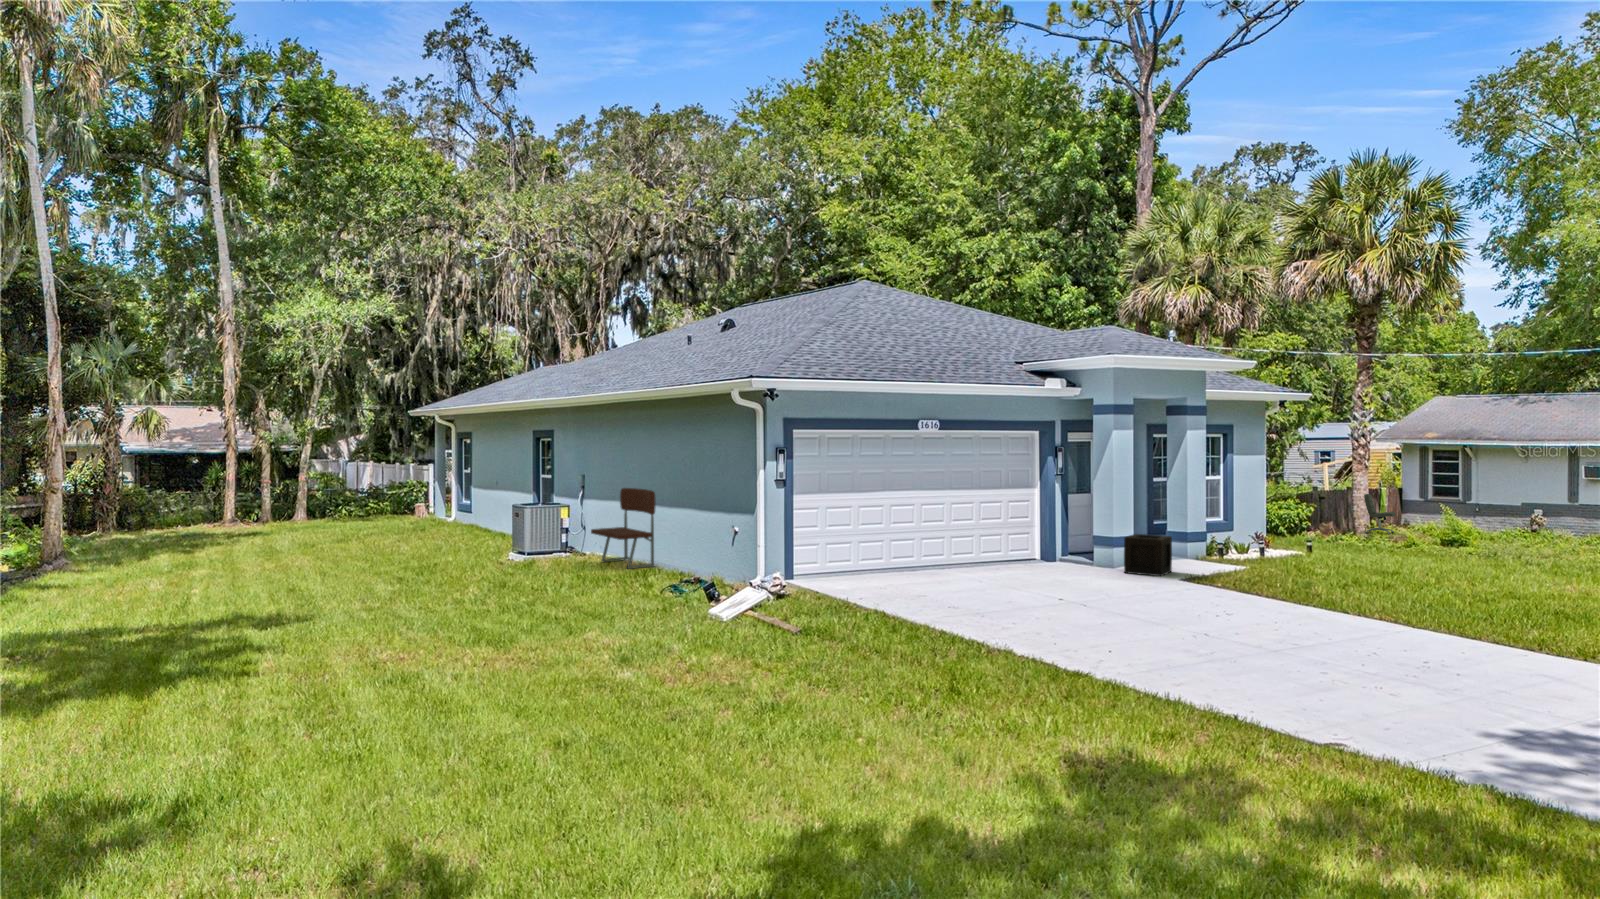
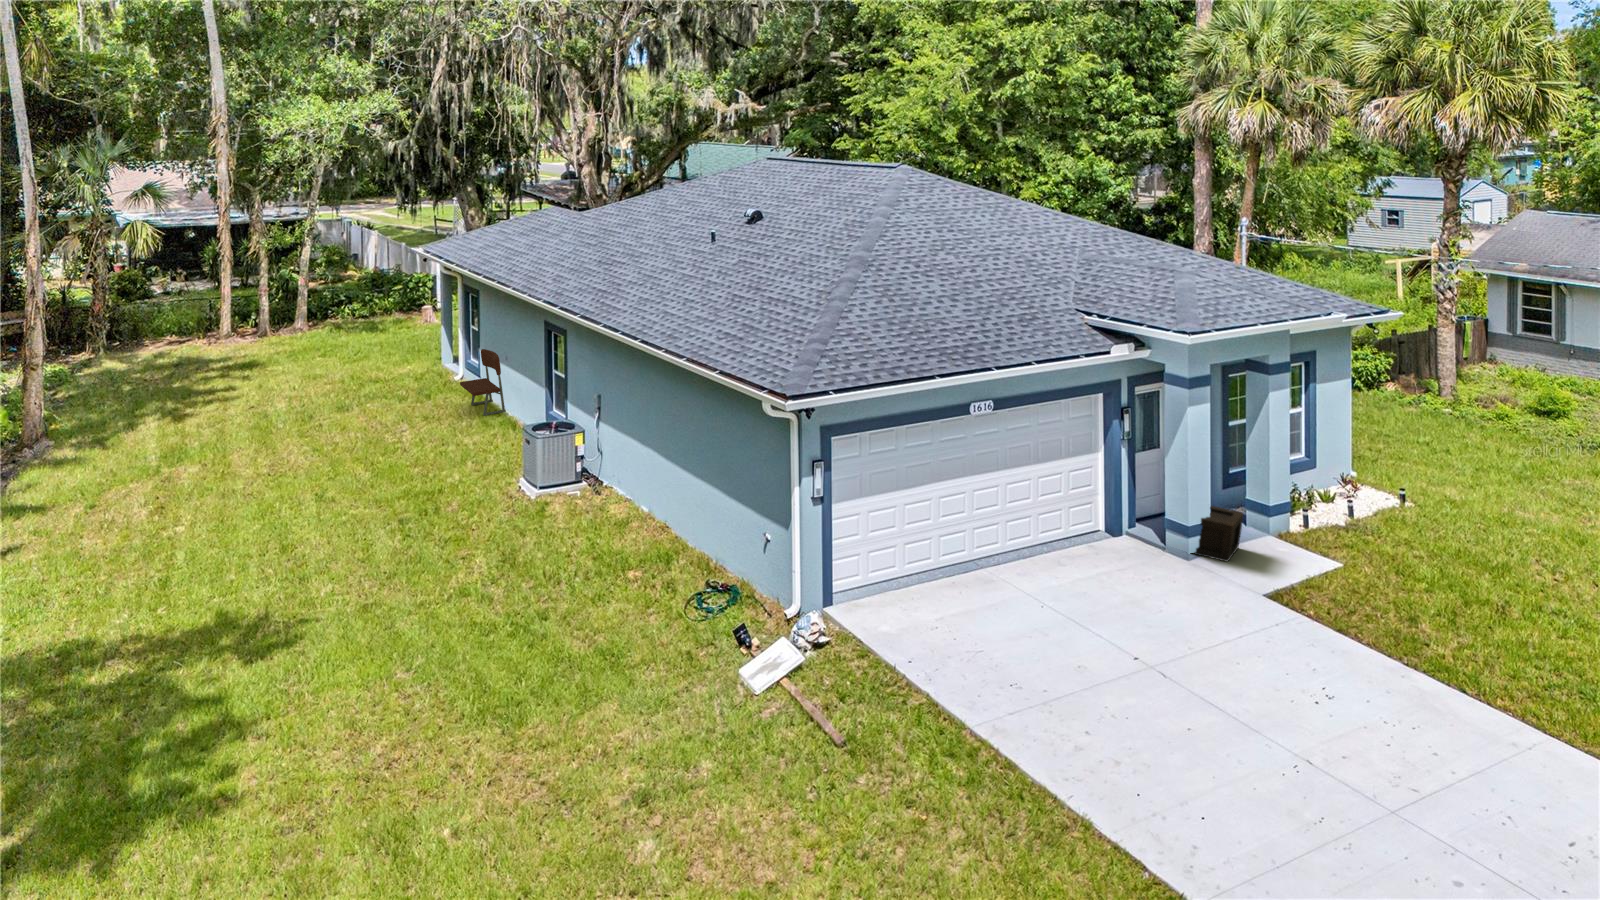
bench: present [591,488,656,569] -> present [460,349,506,416]
chair: present [1364,494,1395,535] -> none [1447,379,1485,427]

